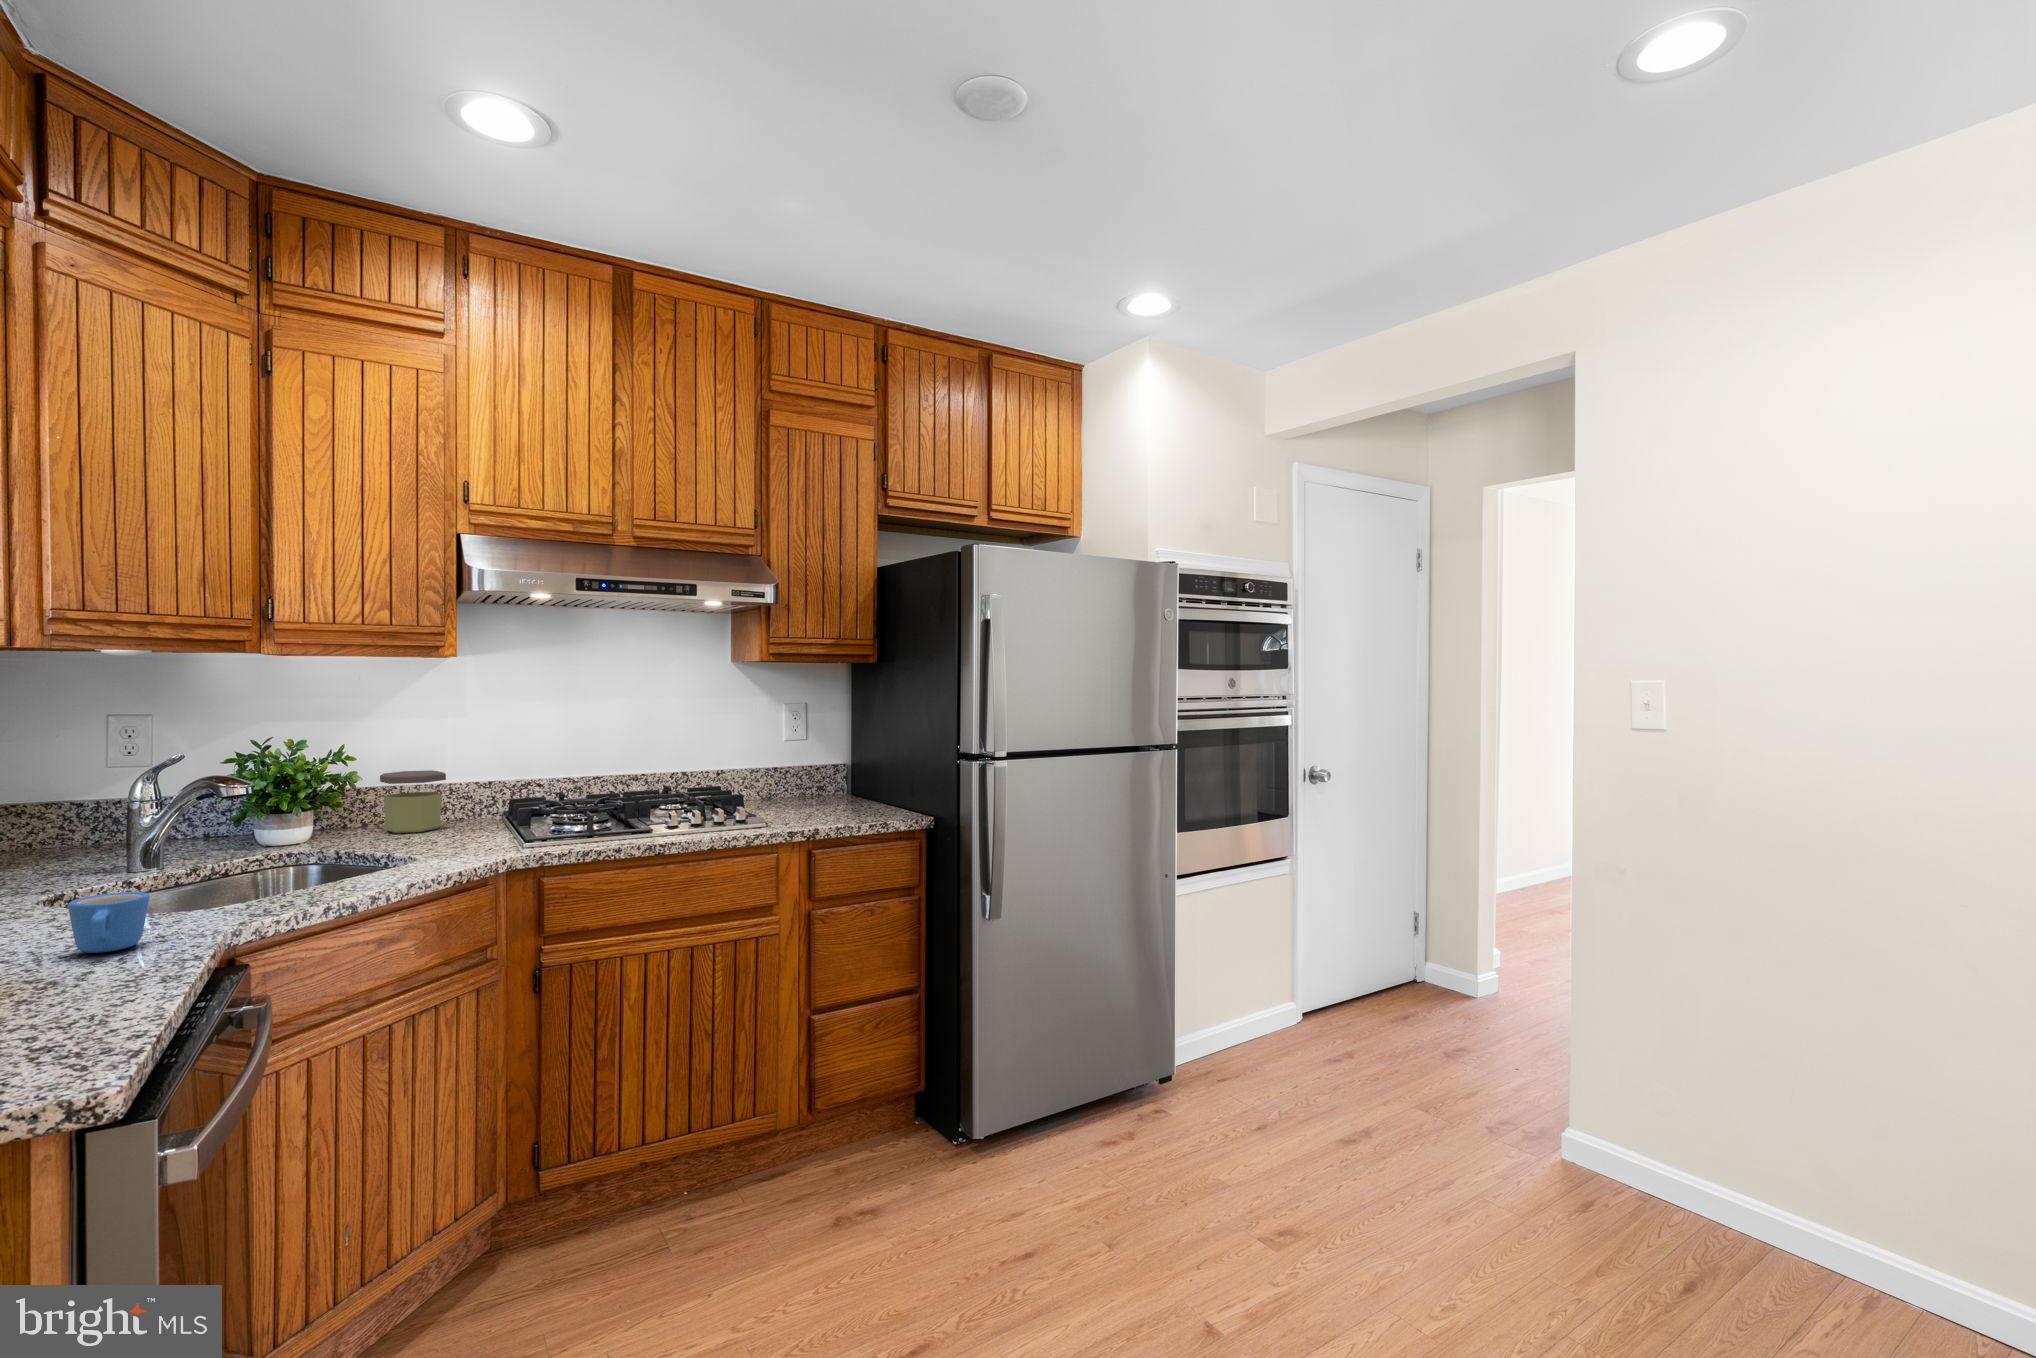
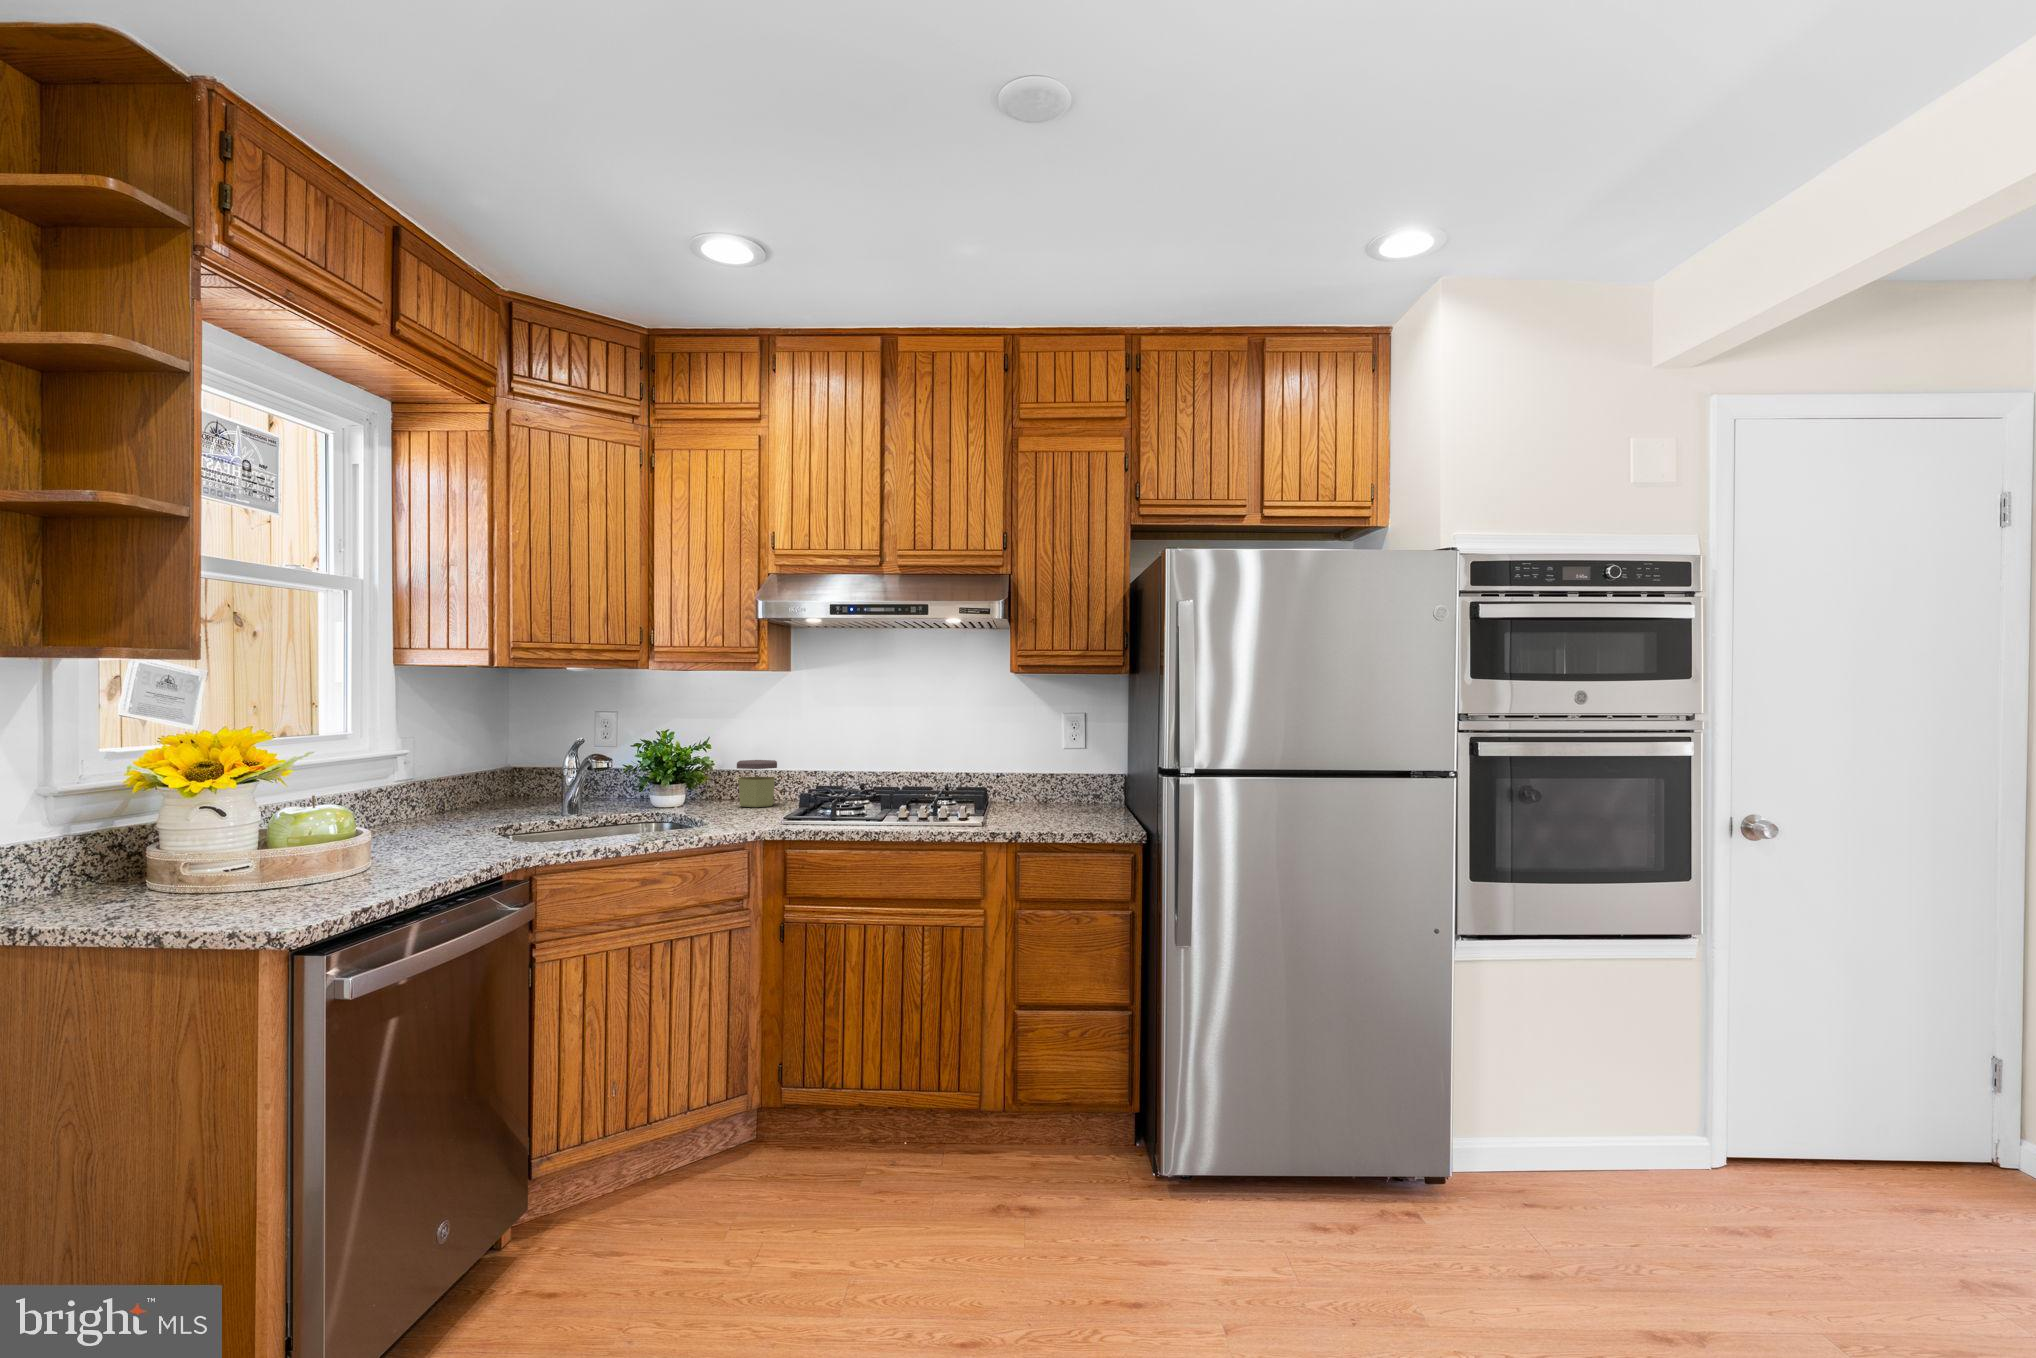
mug: present [68,892,150,953] -> none [432,821,475,857]

